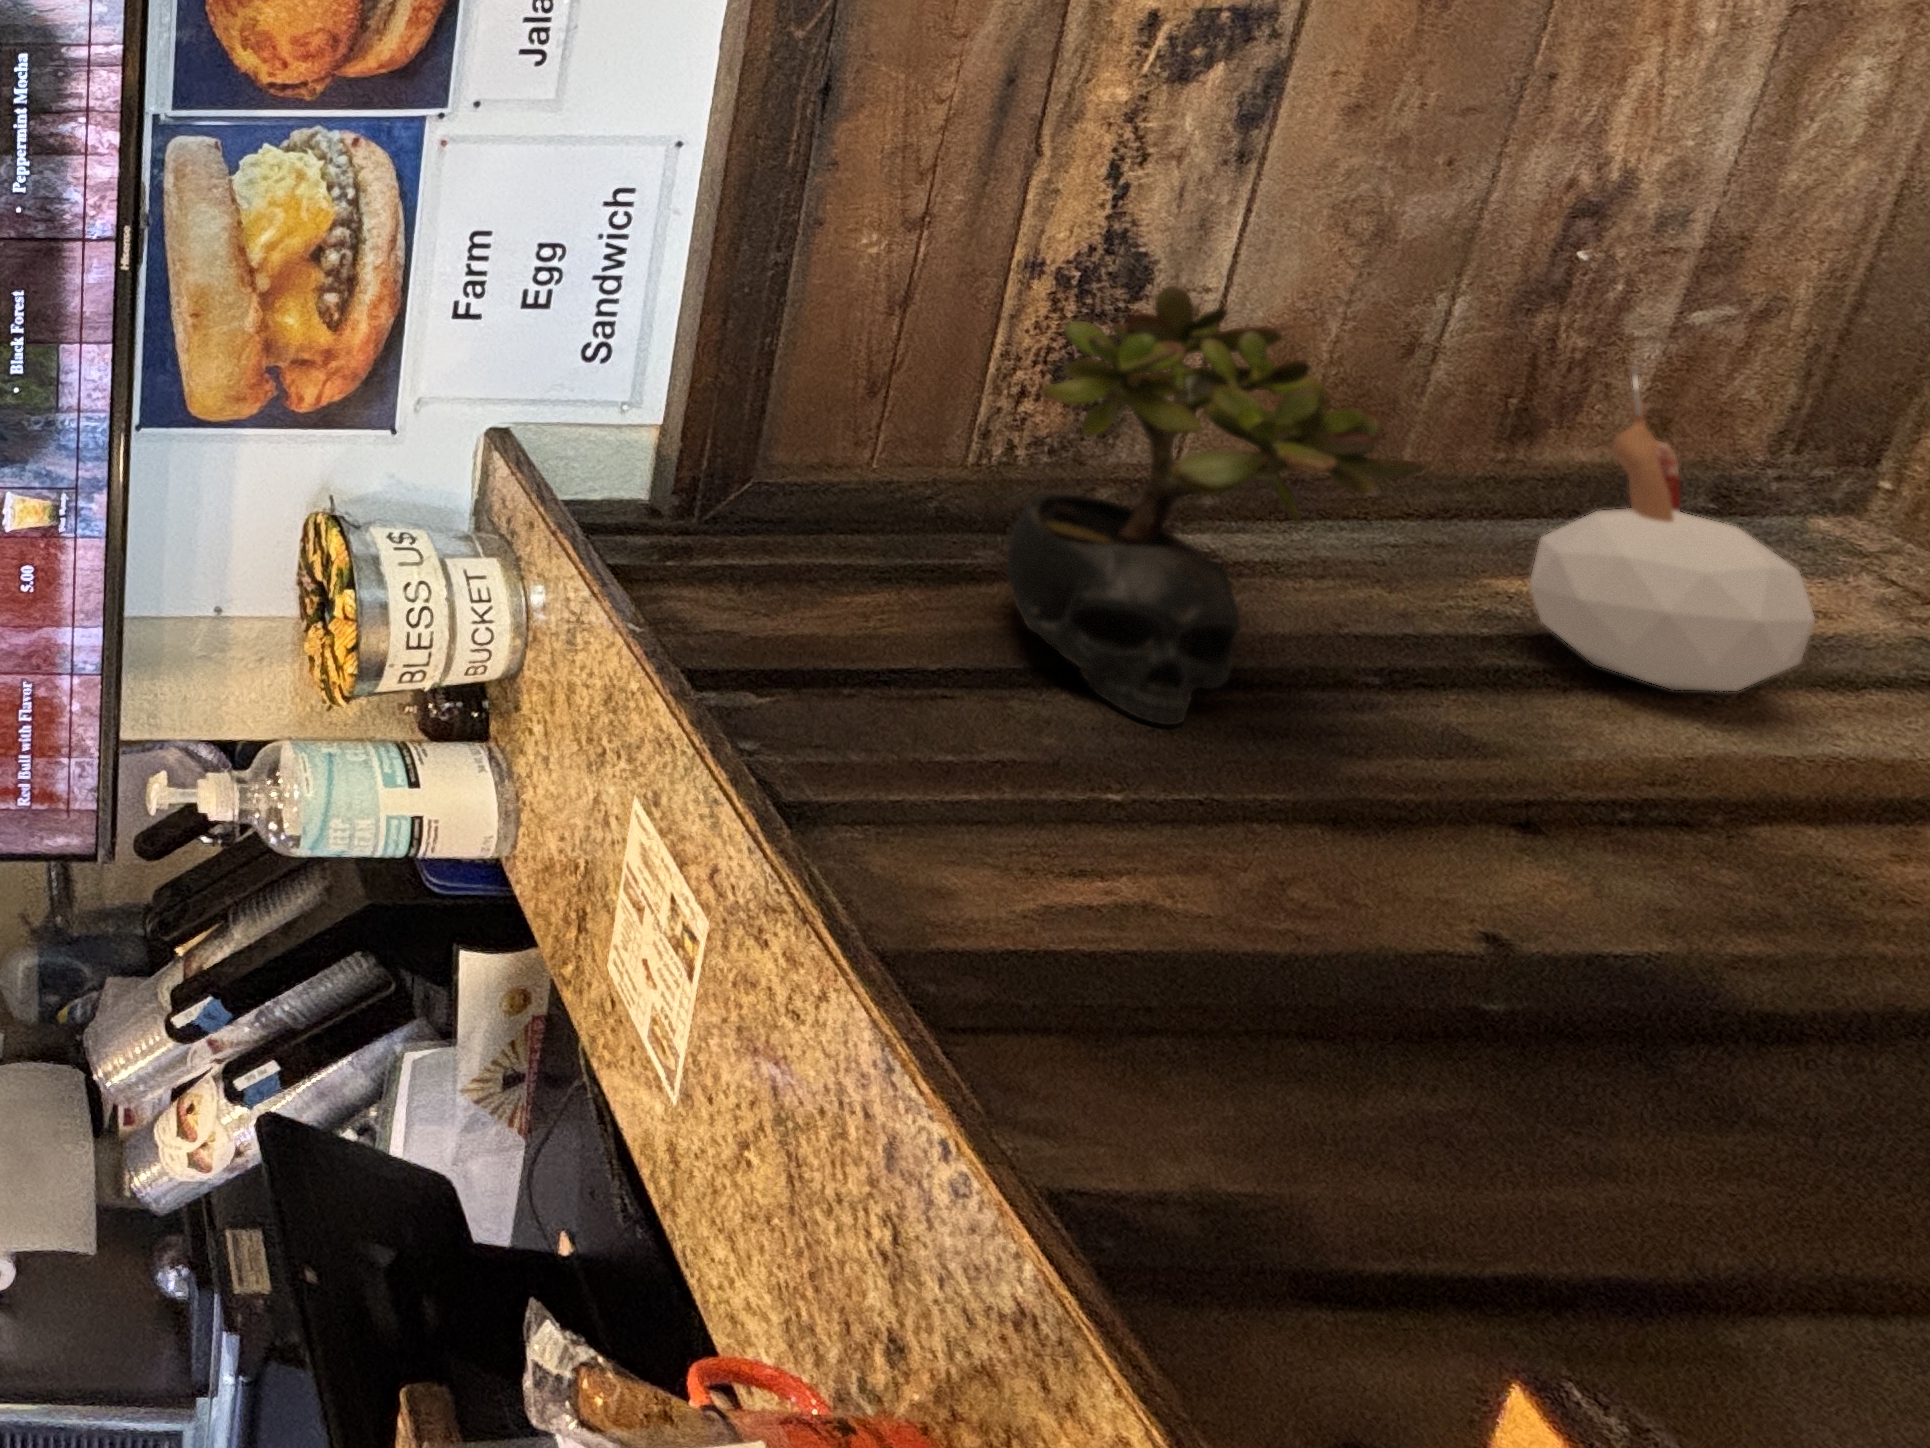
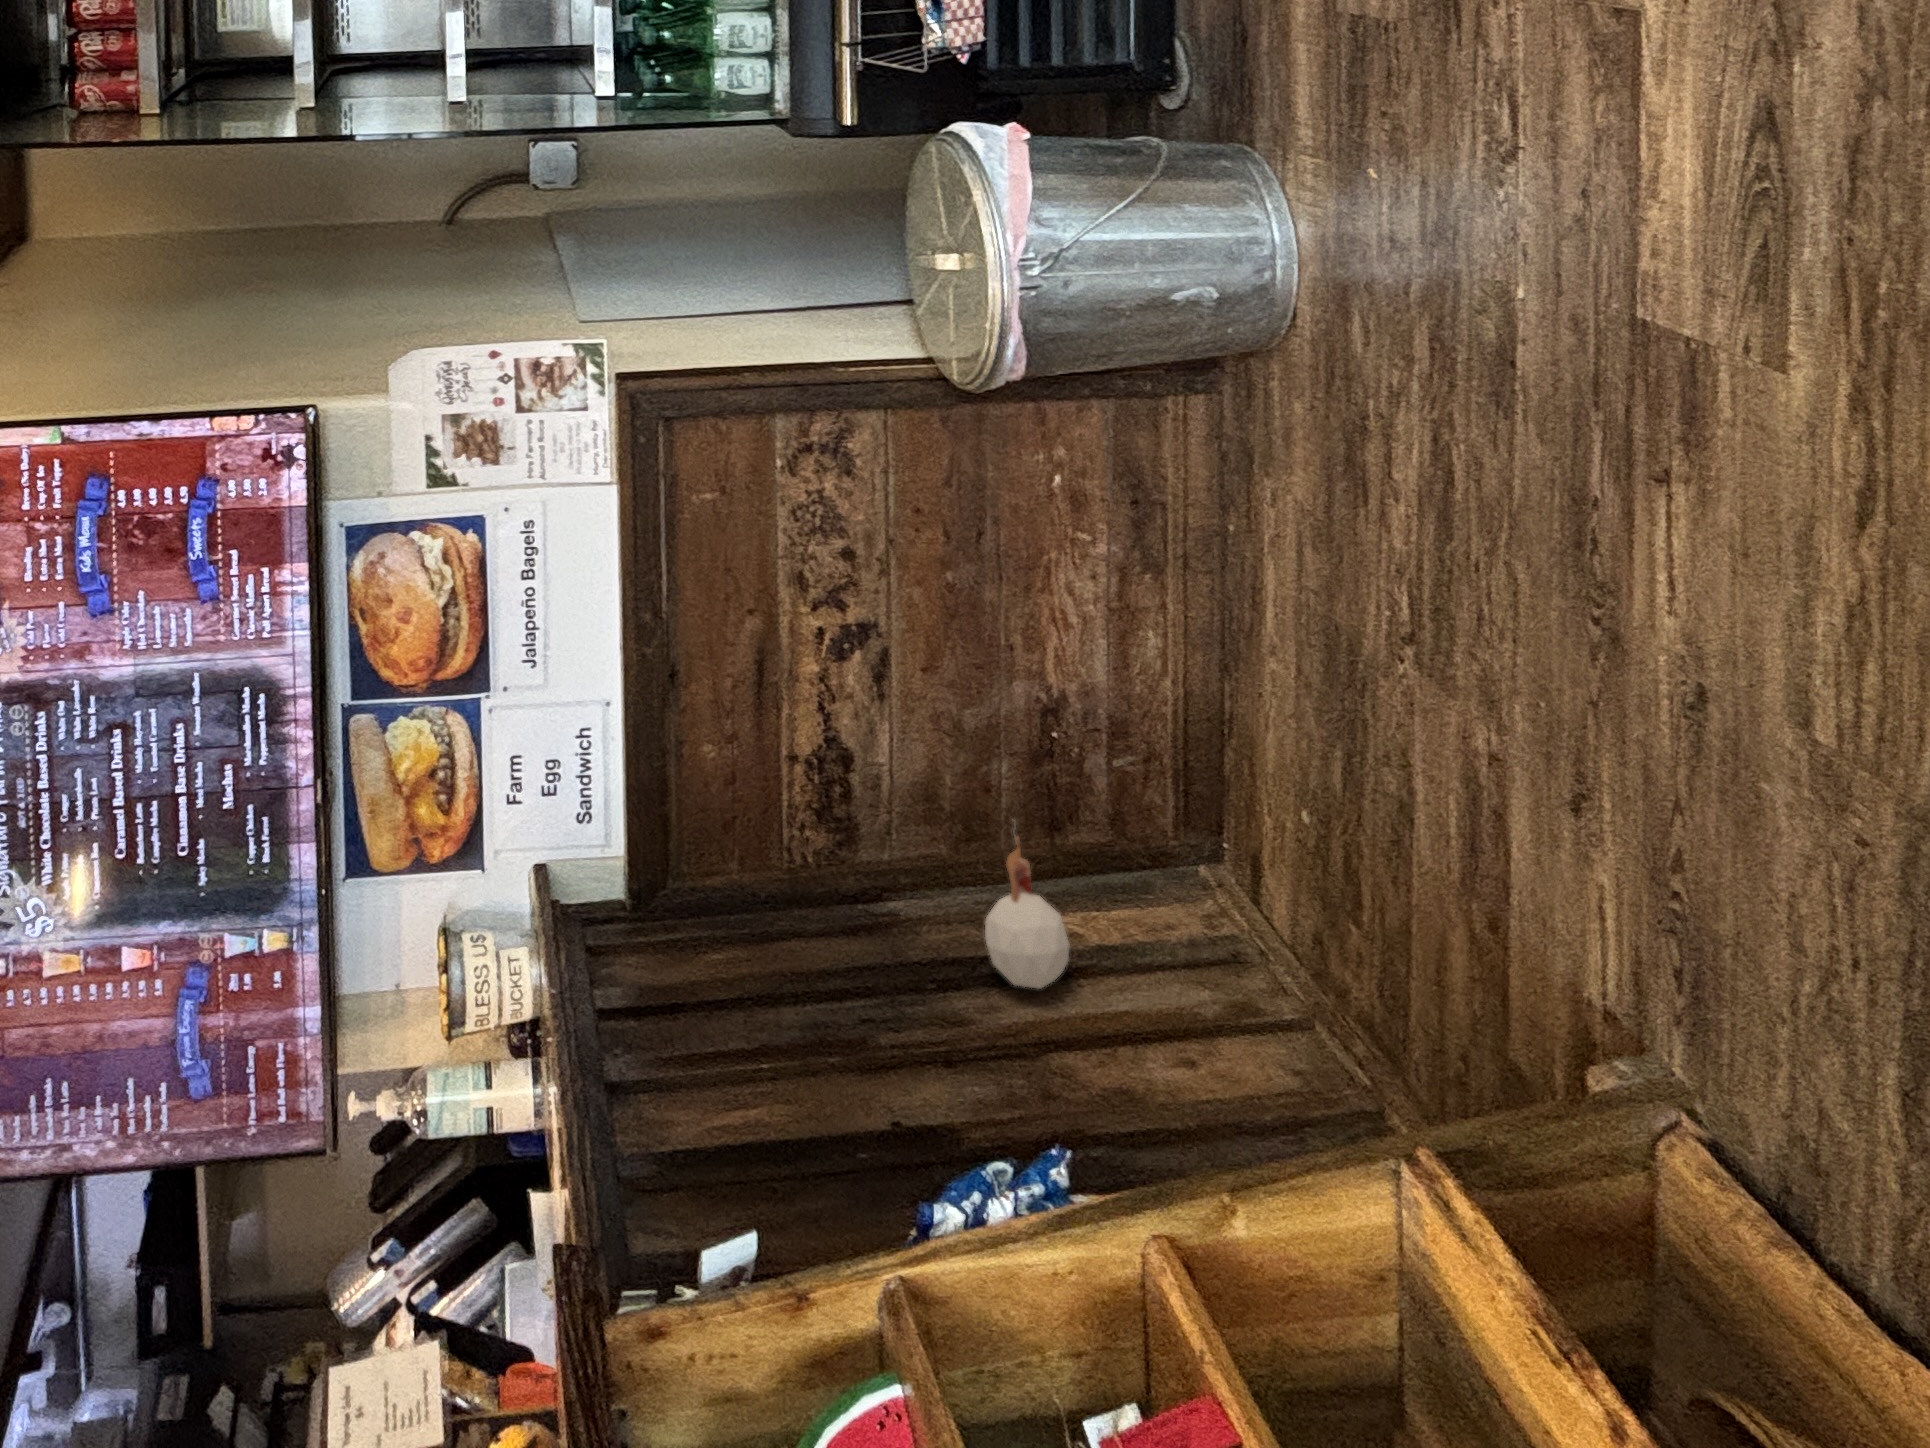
succulent plant: present [1007,286,1426,725] -> none [734,792,858,1028]

